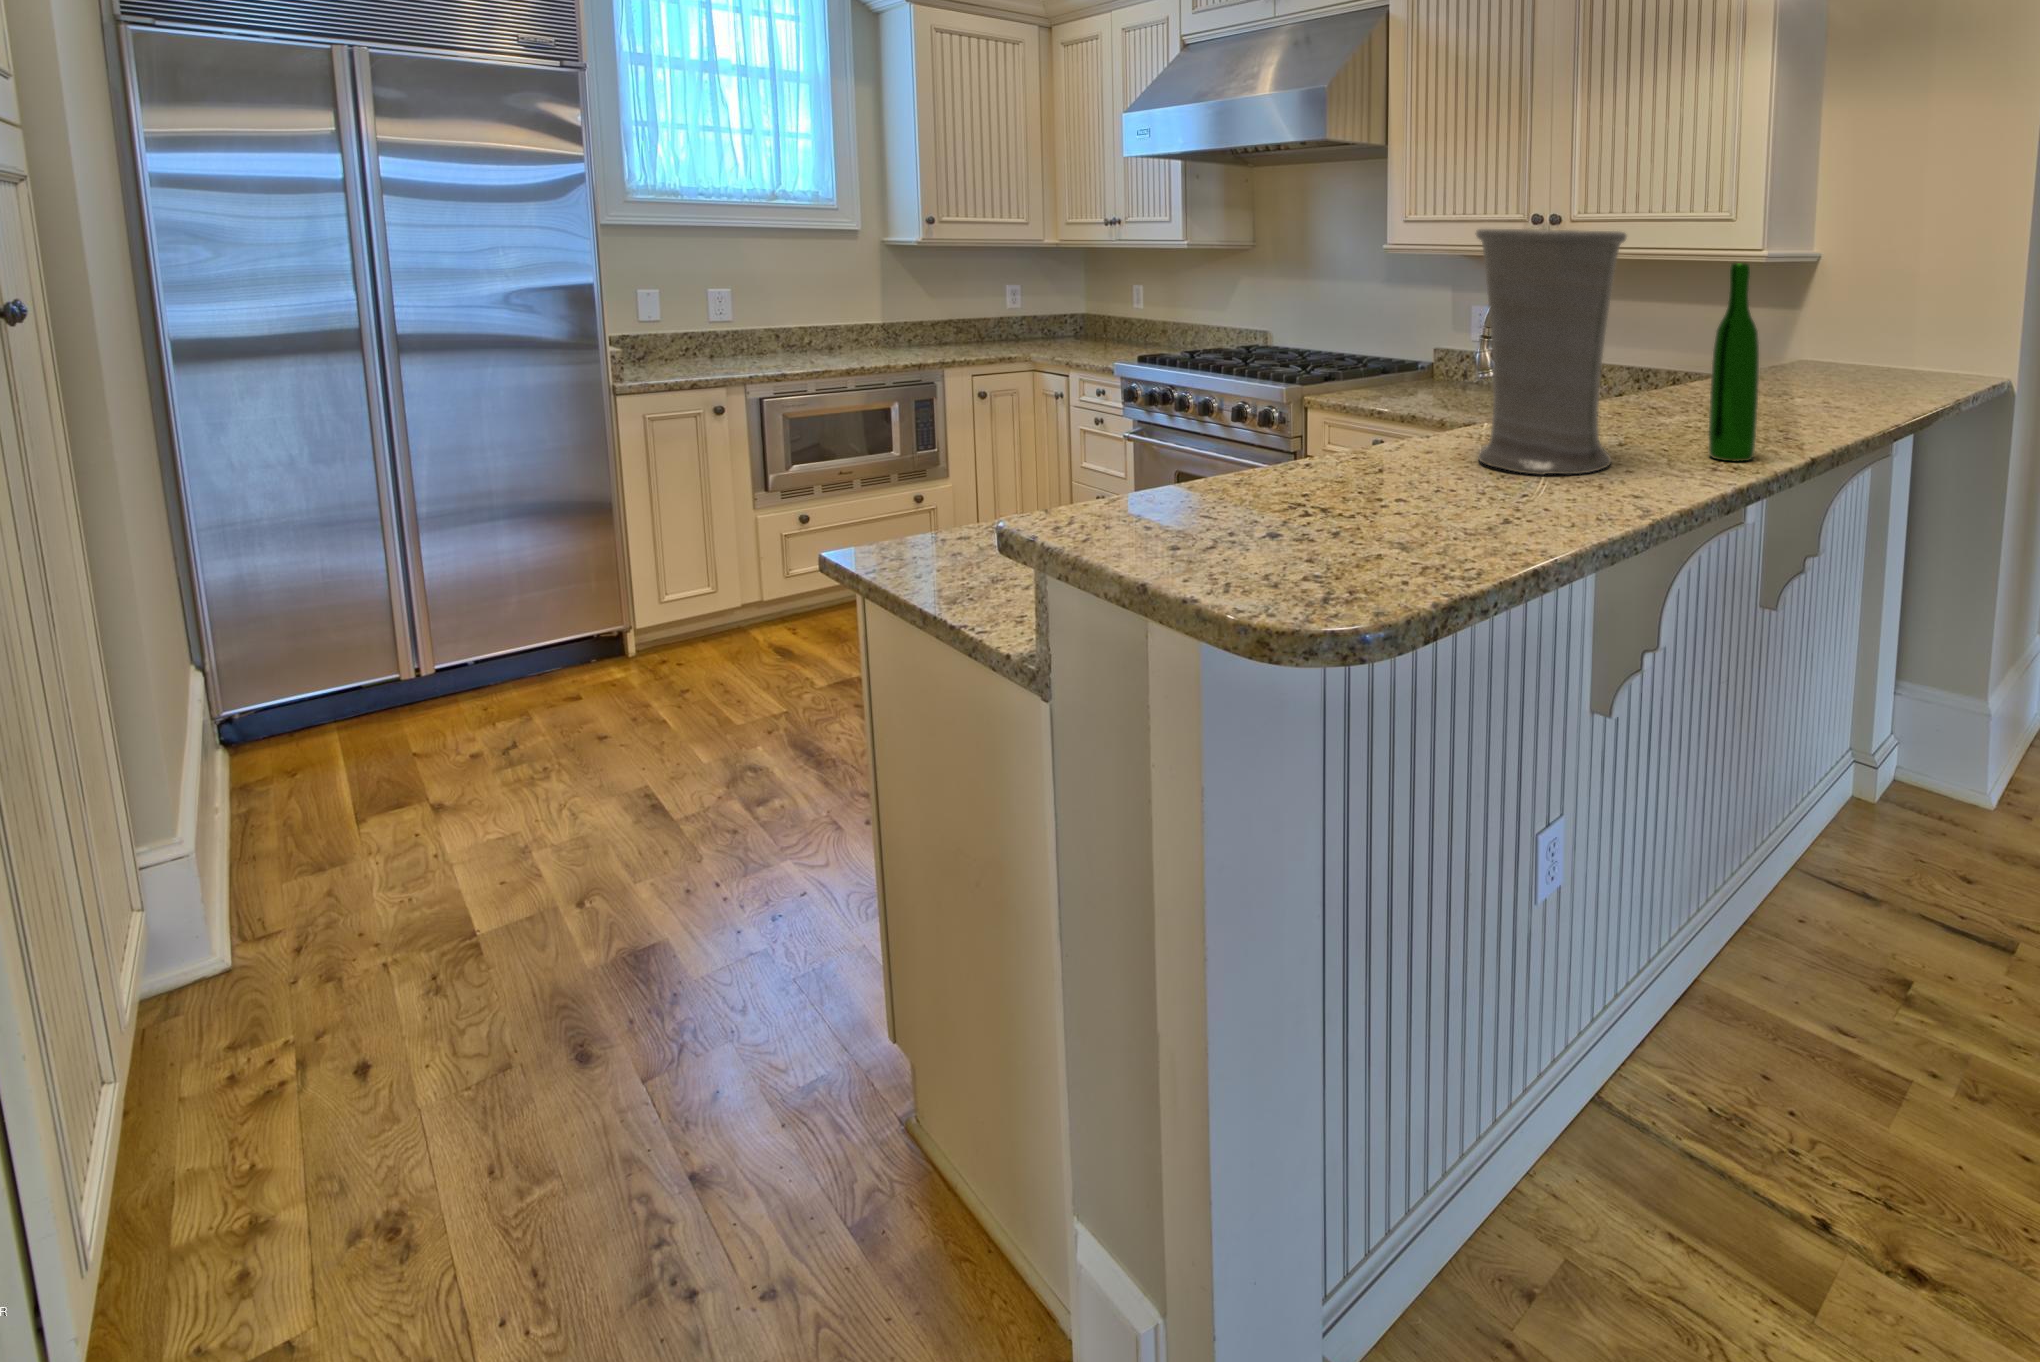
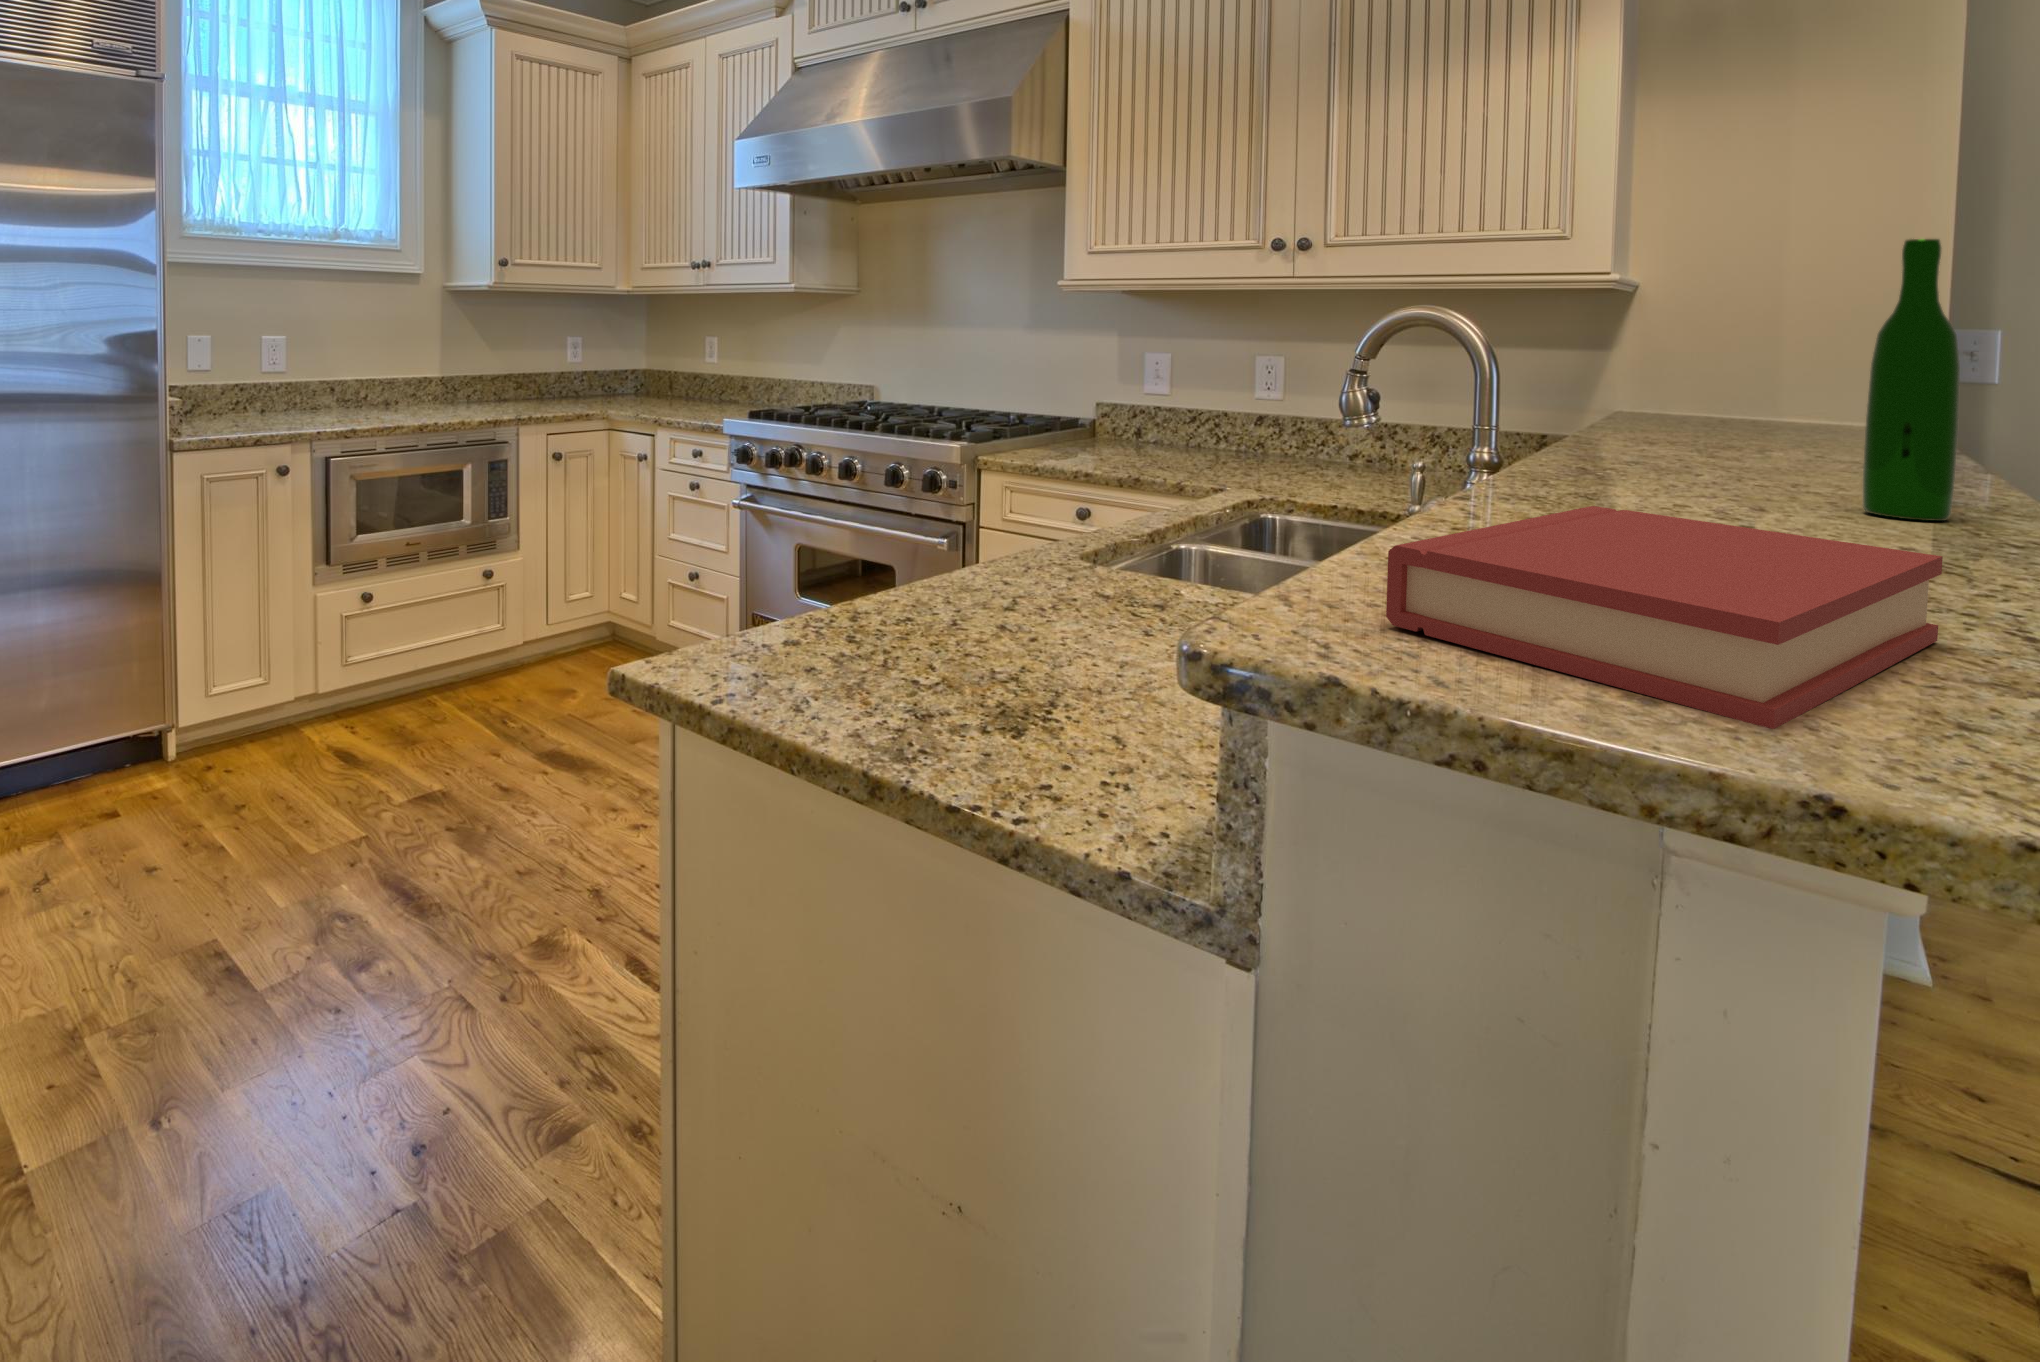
vase: present [1476,229,1627,475] -> none [1547,177,1822,537]
hardback book: none [1155,457,1464,584] -> present [1386,506,1943,729]

